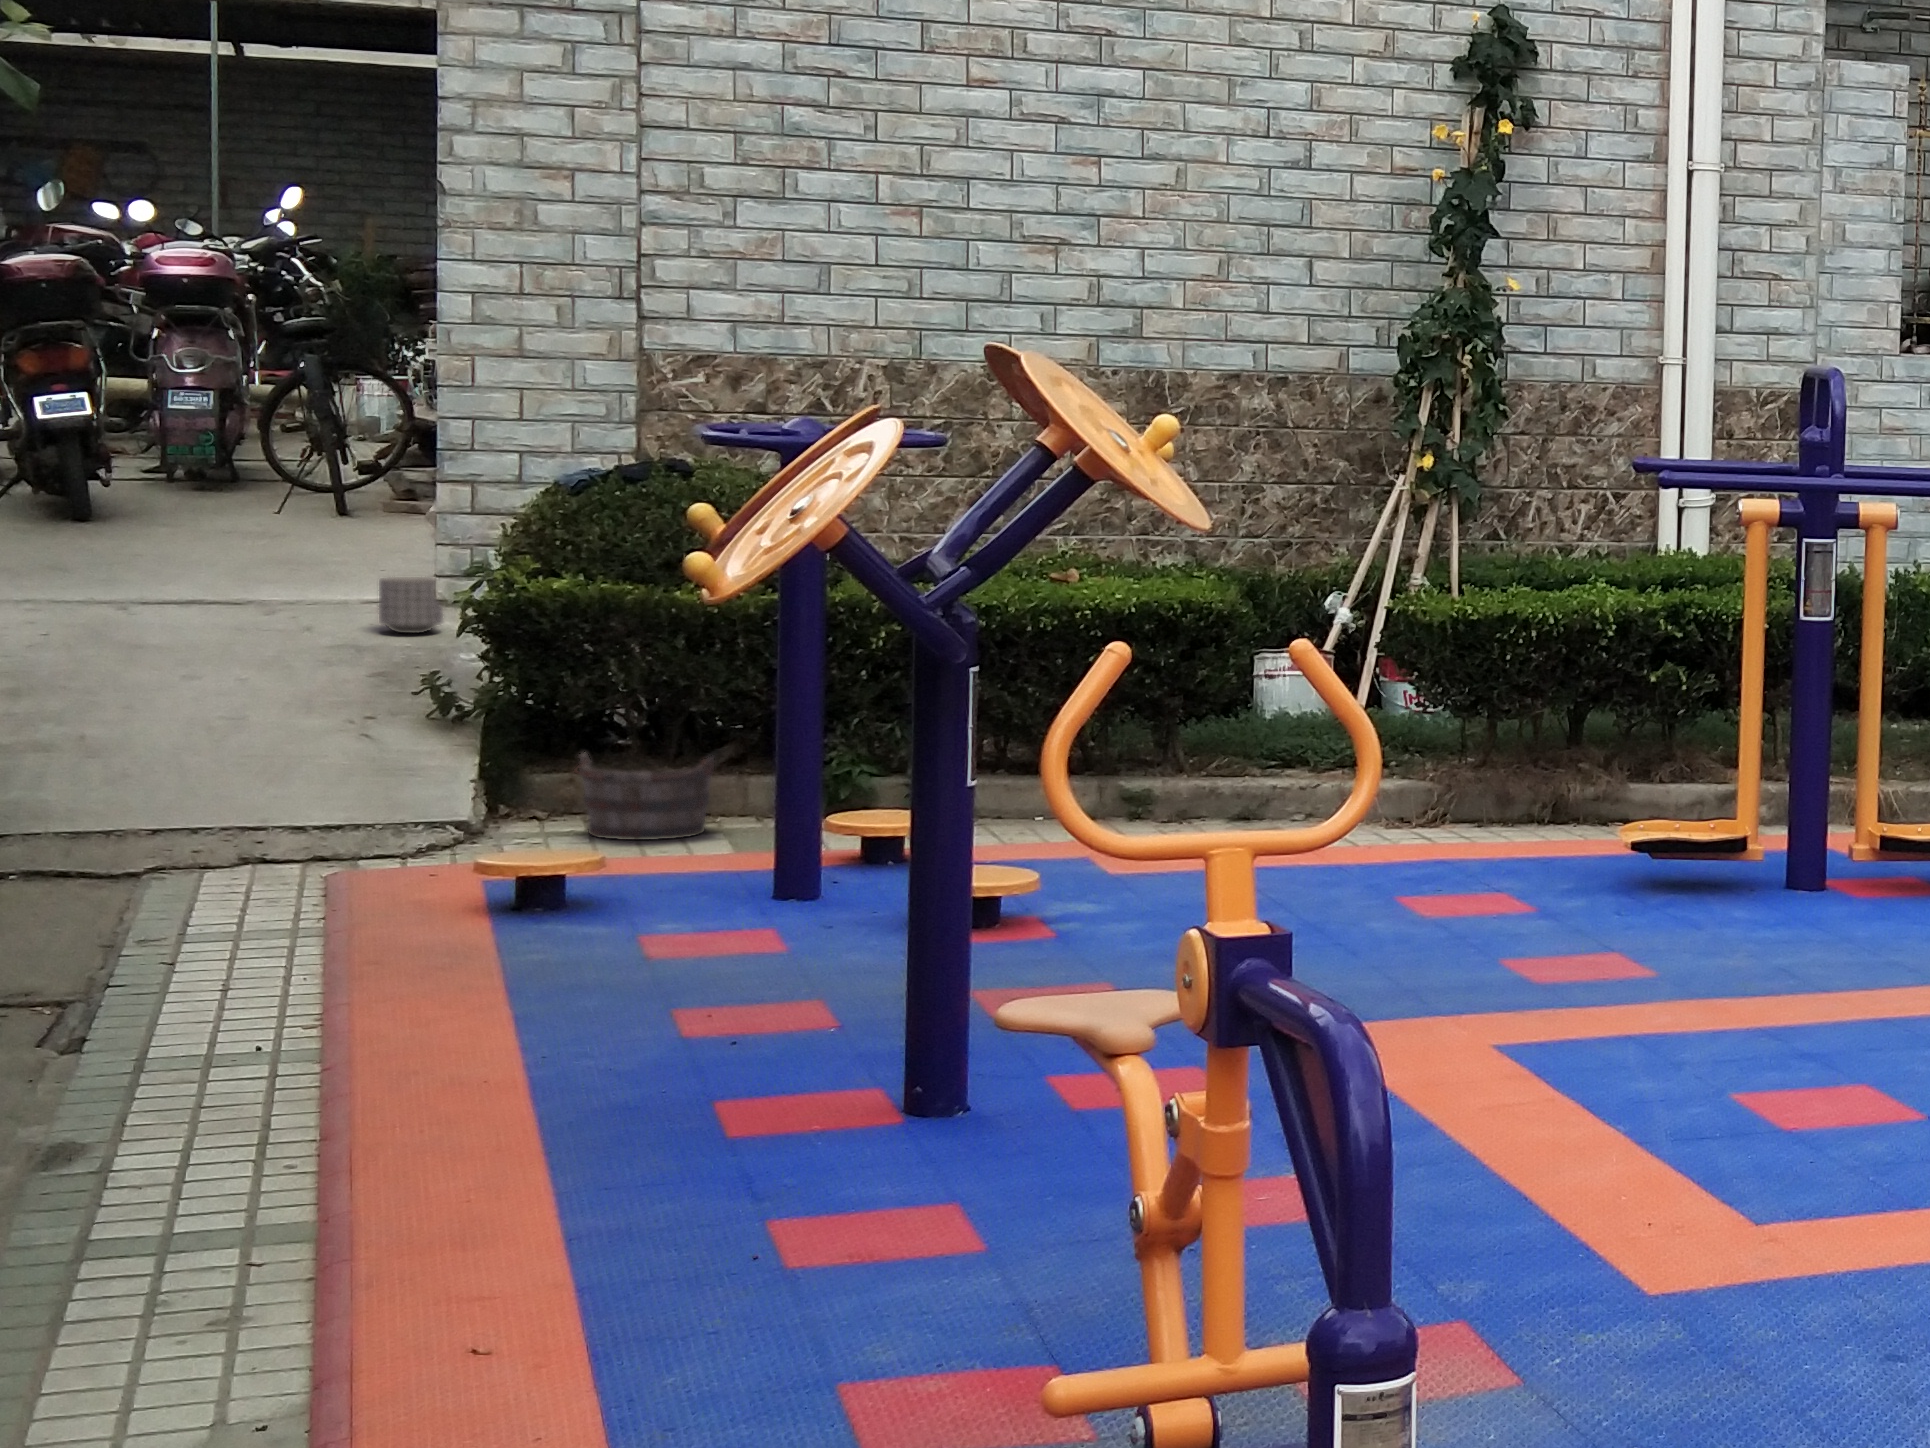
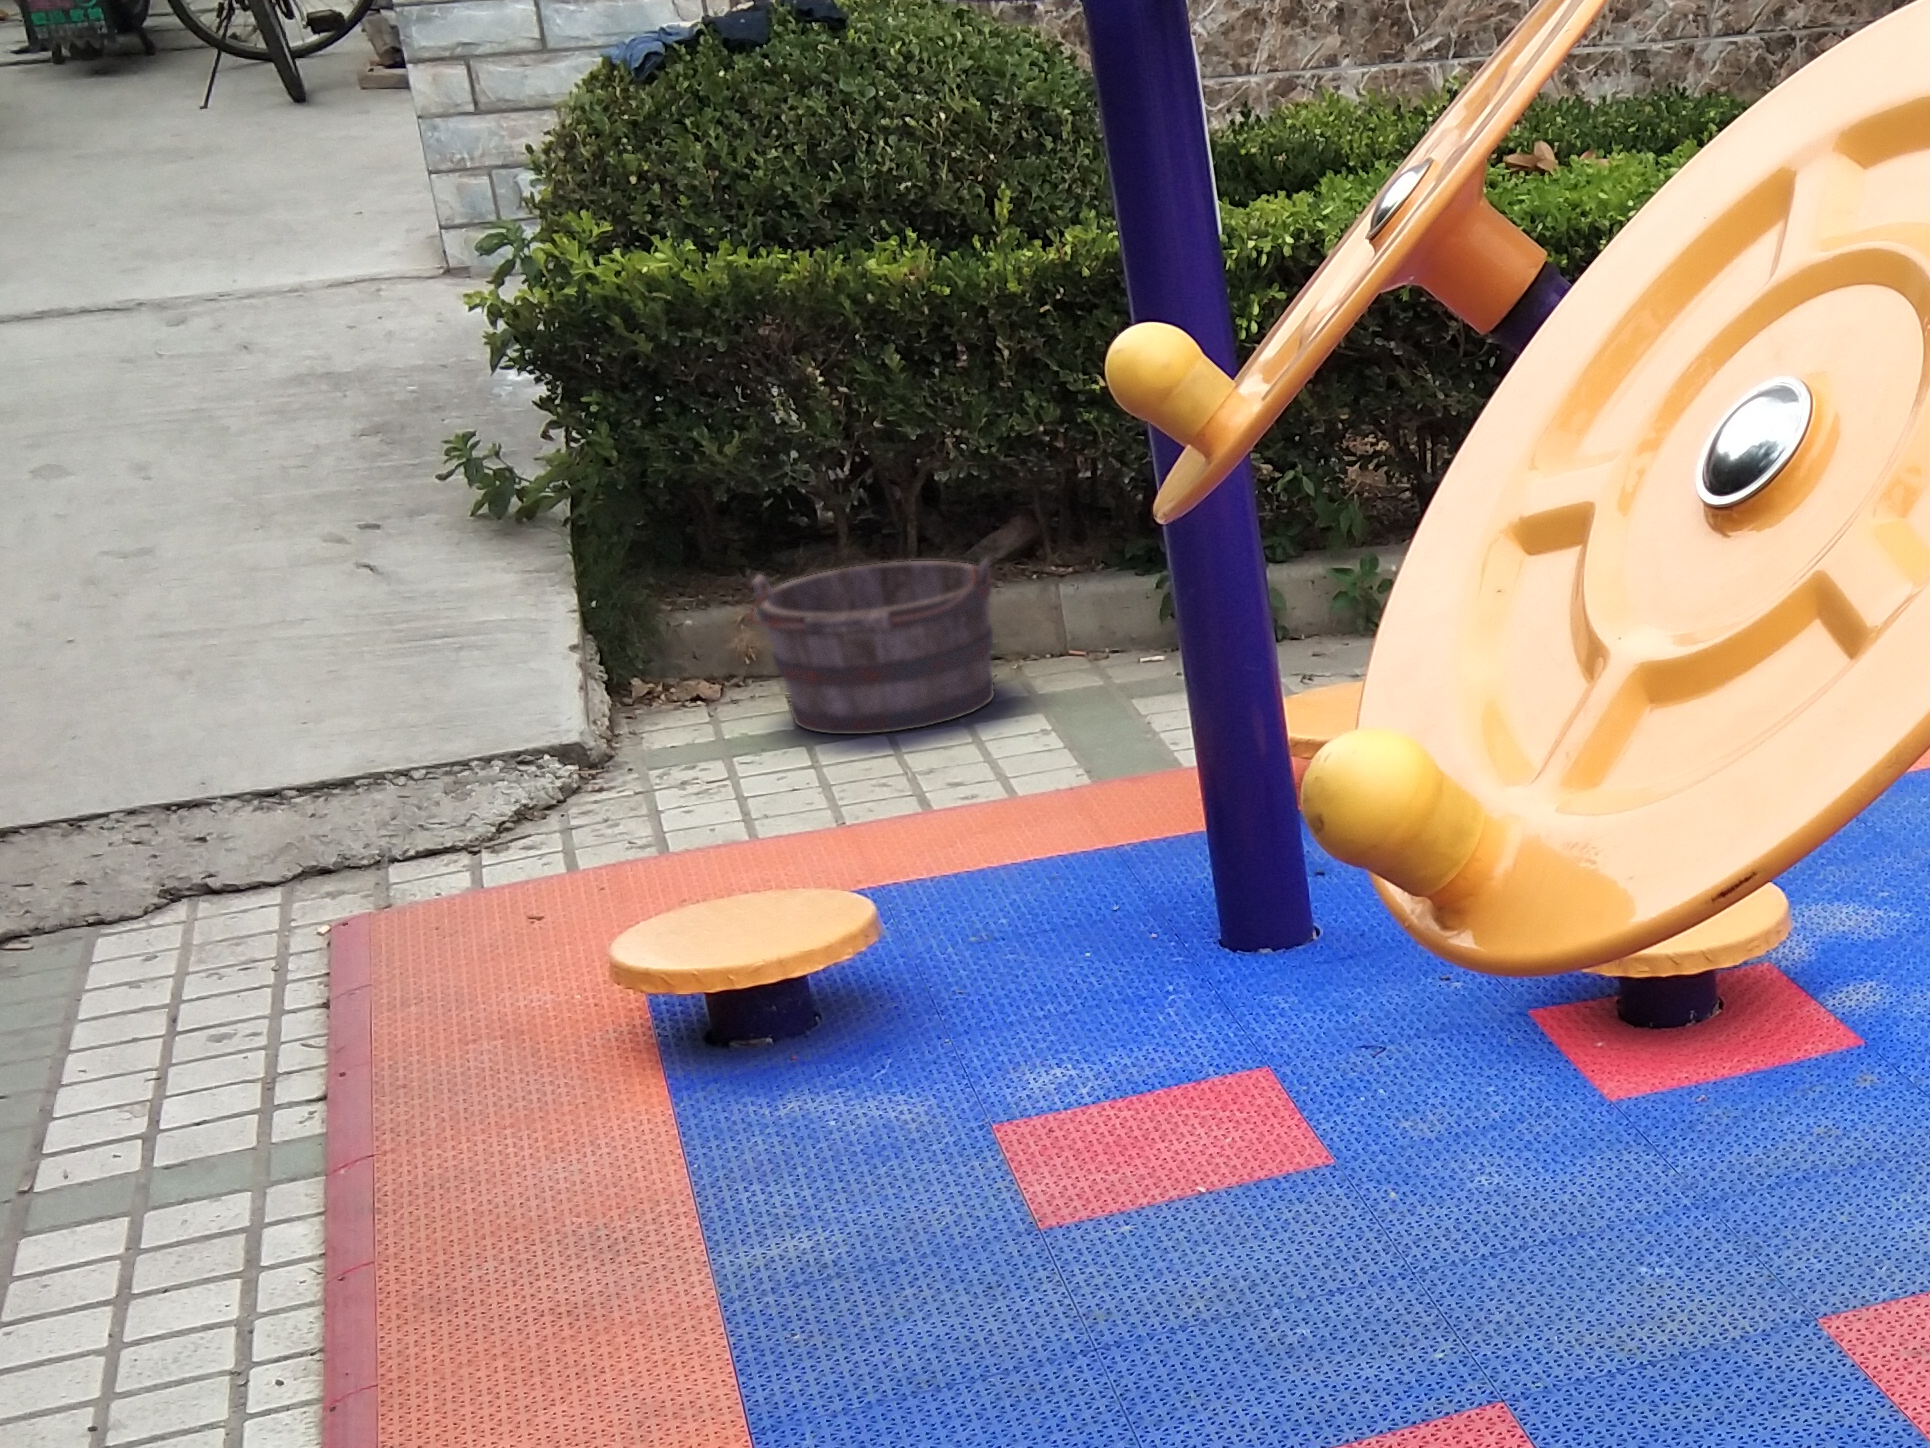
planter: present [379,577,443,633] -> none [349,229,469,331]

